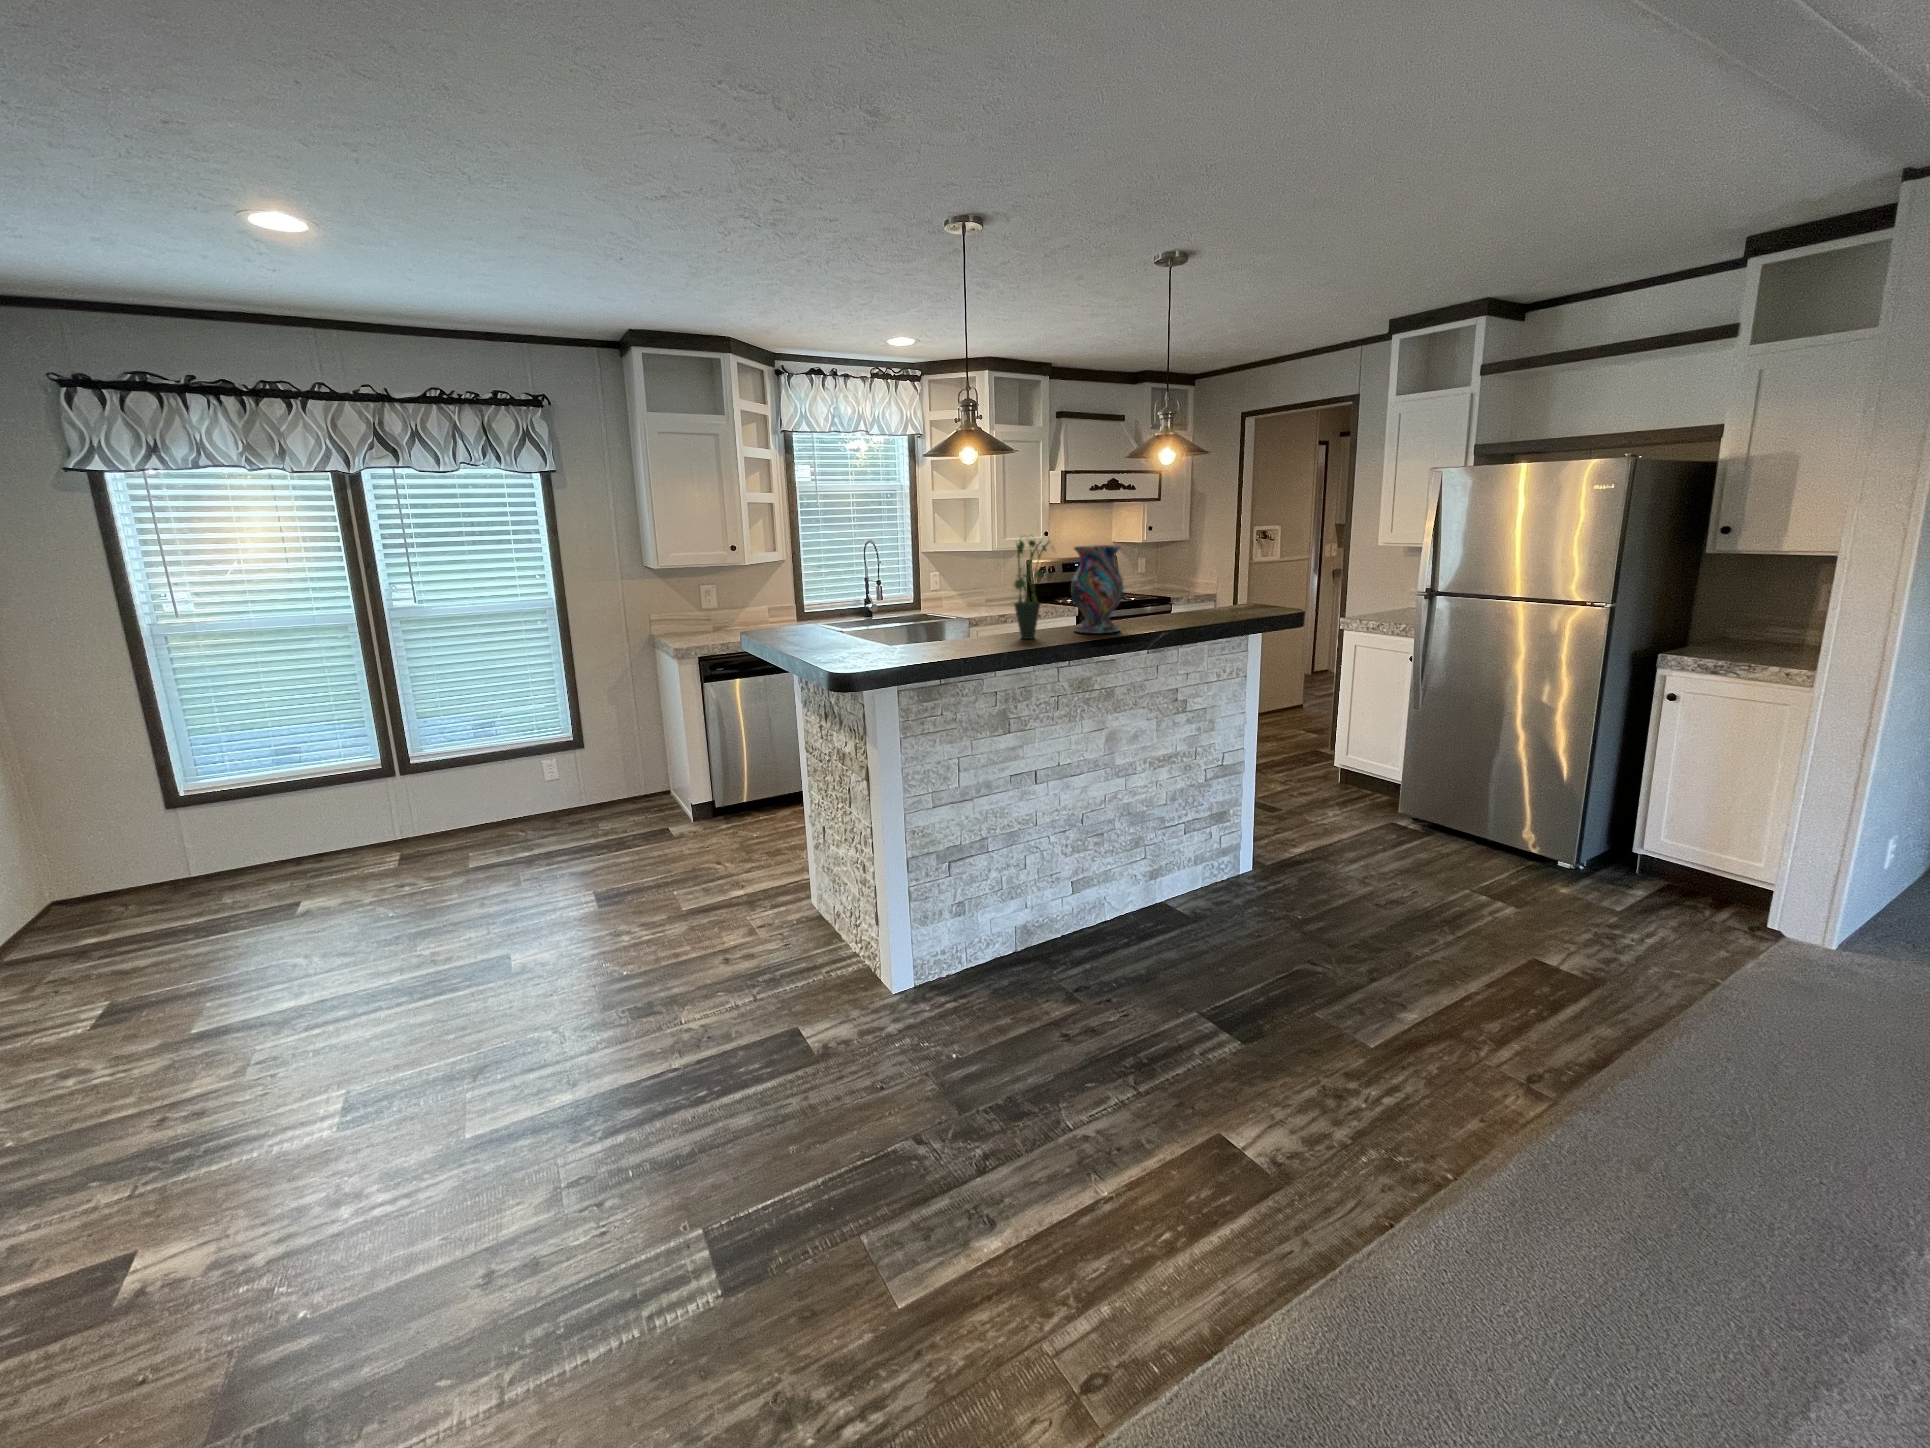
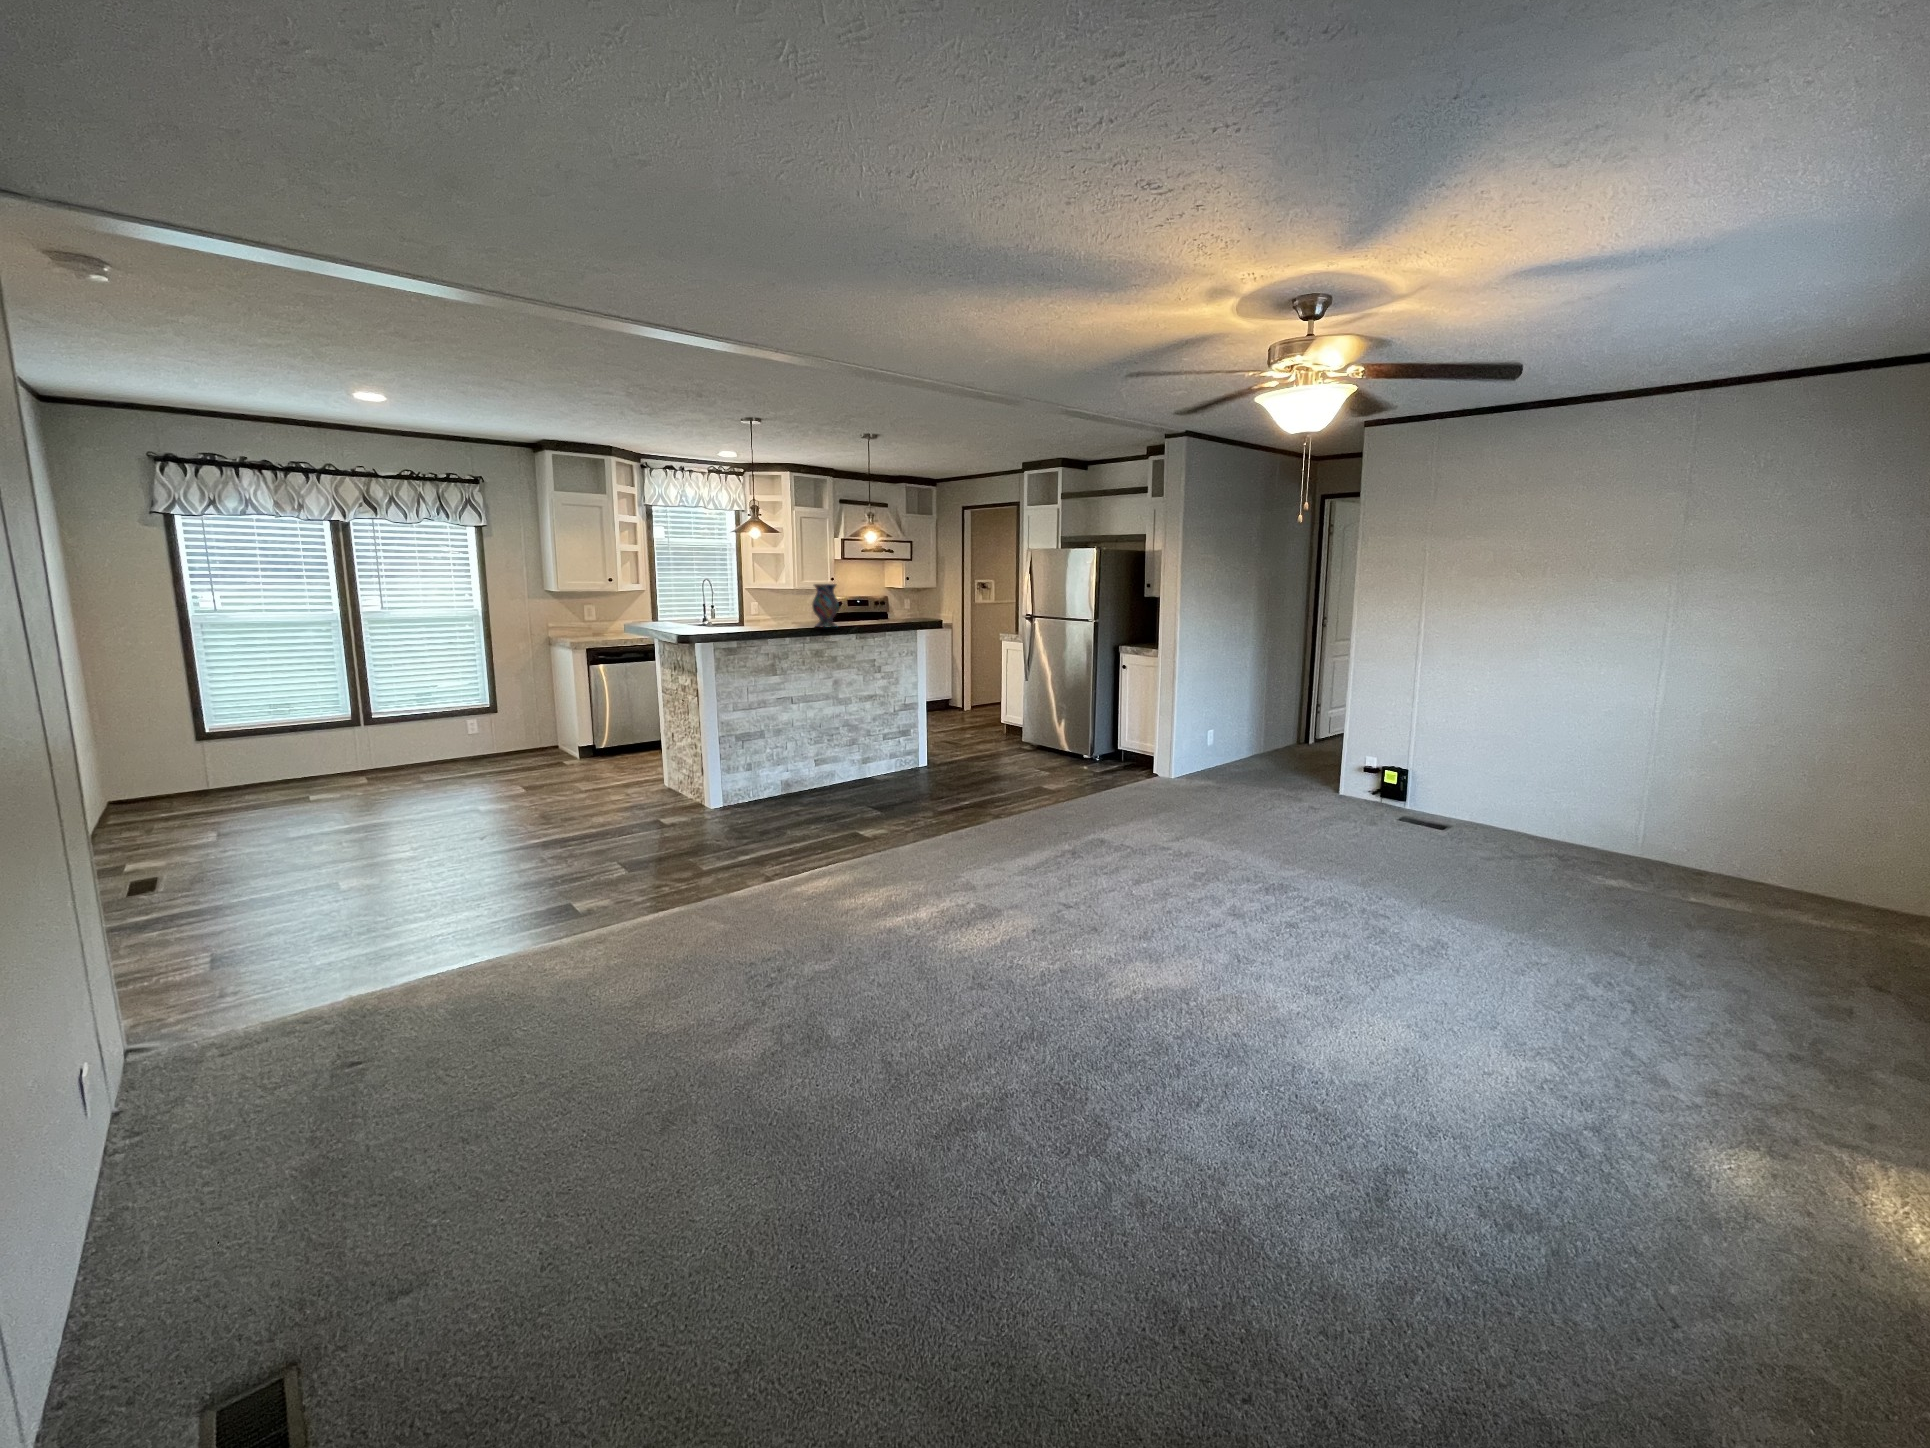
potted plant: present [1014,535,1050,639] -> none [780,577,801,629]

